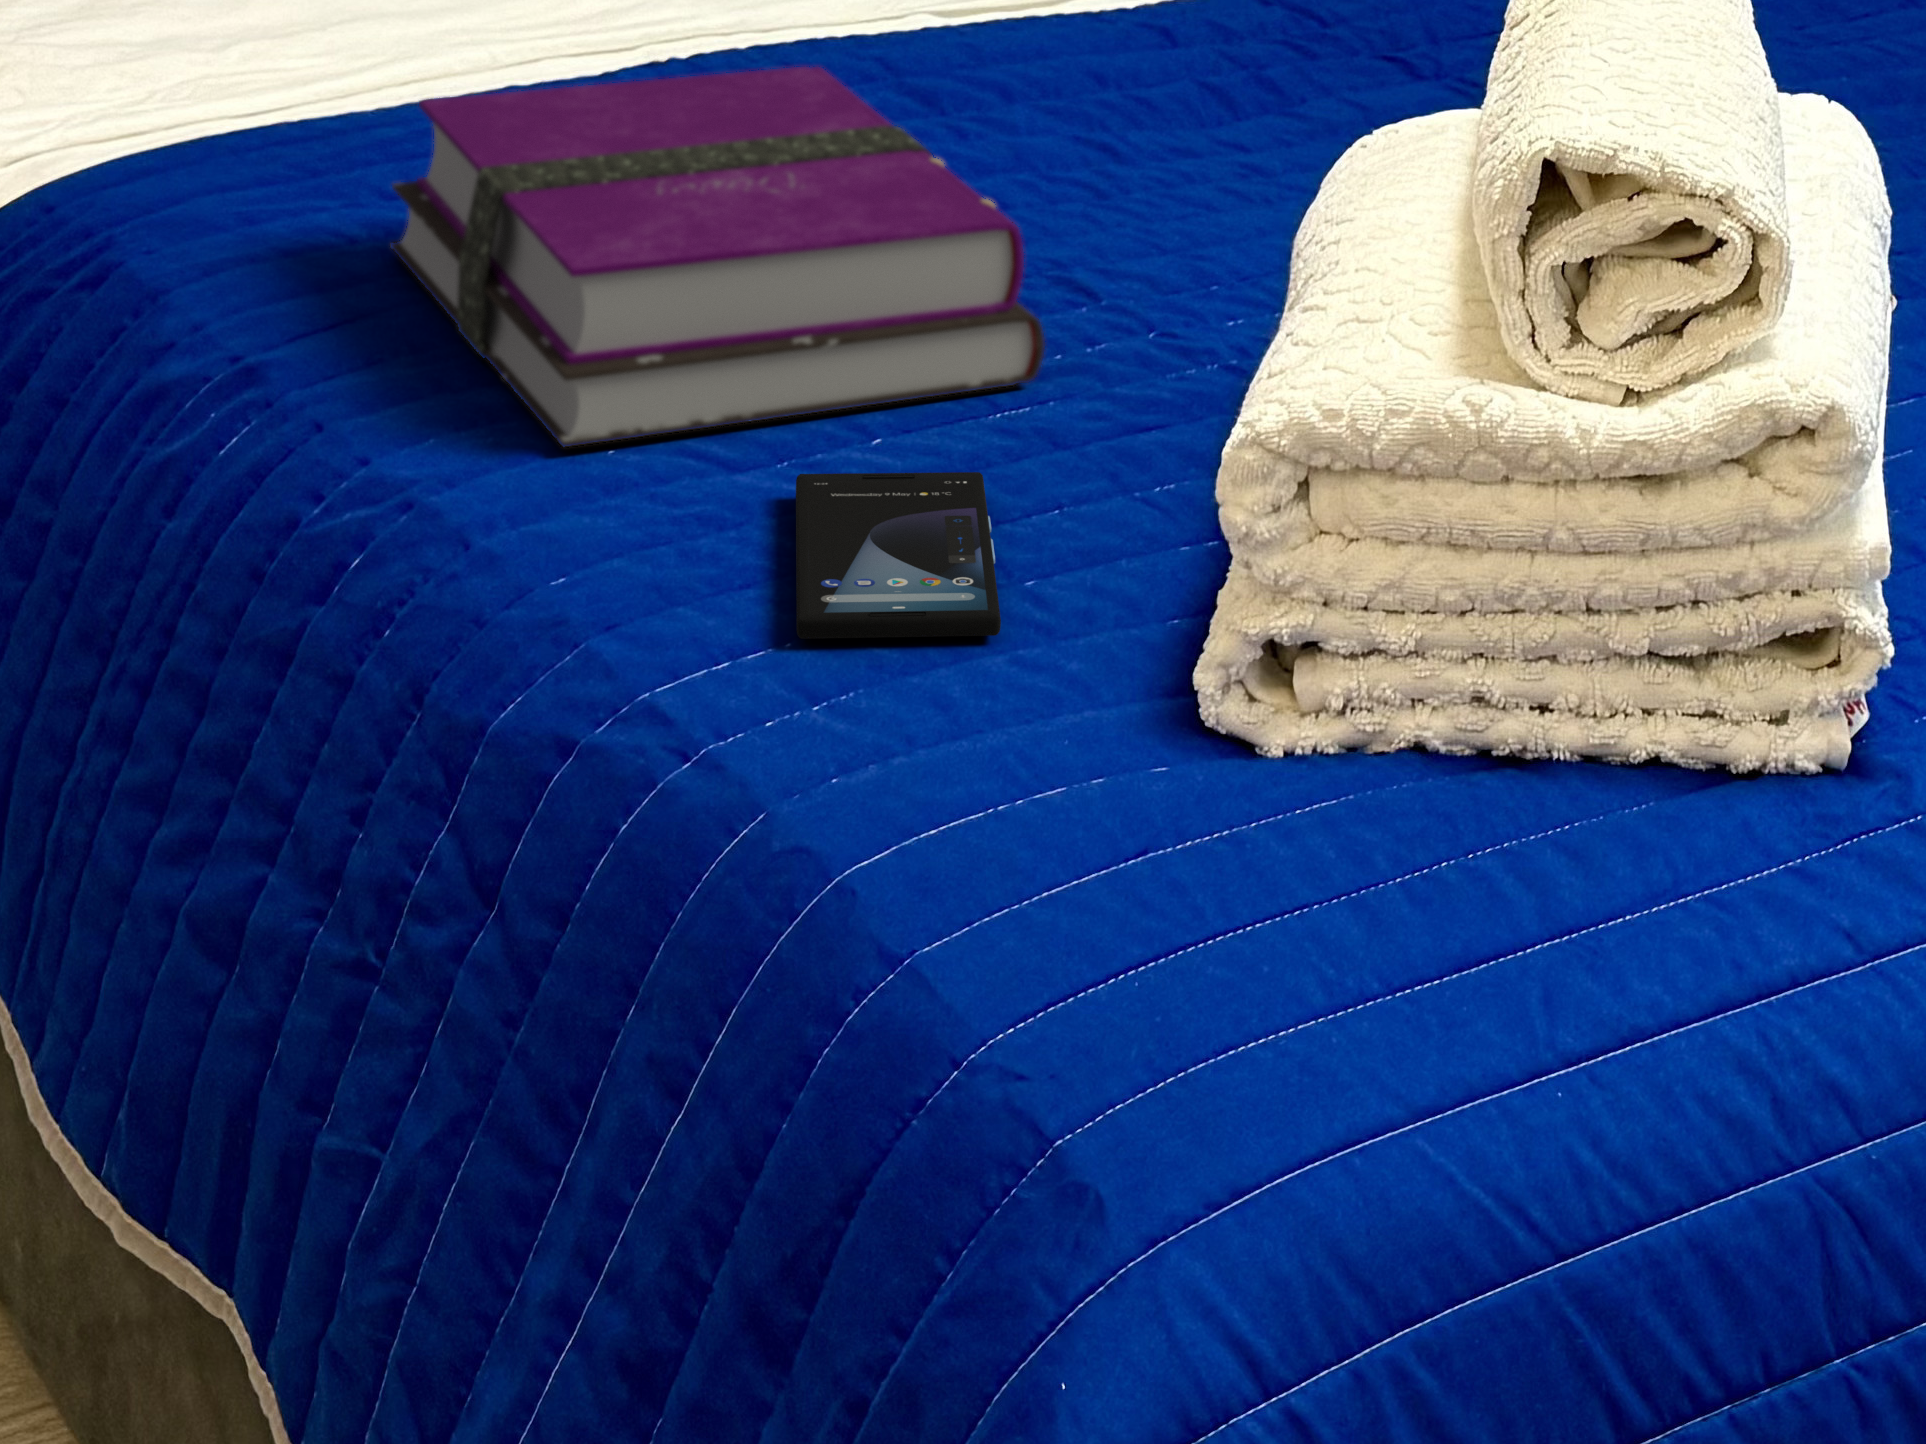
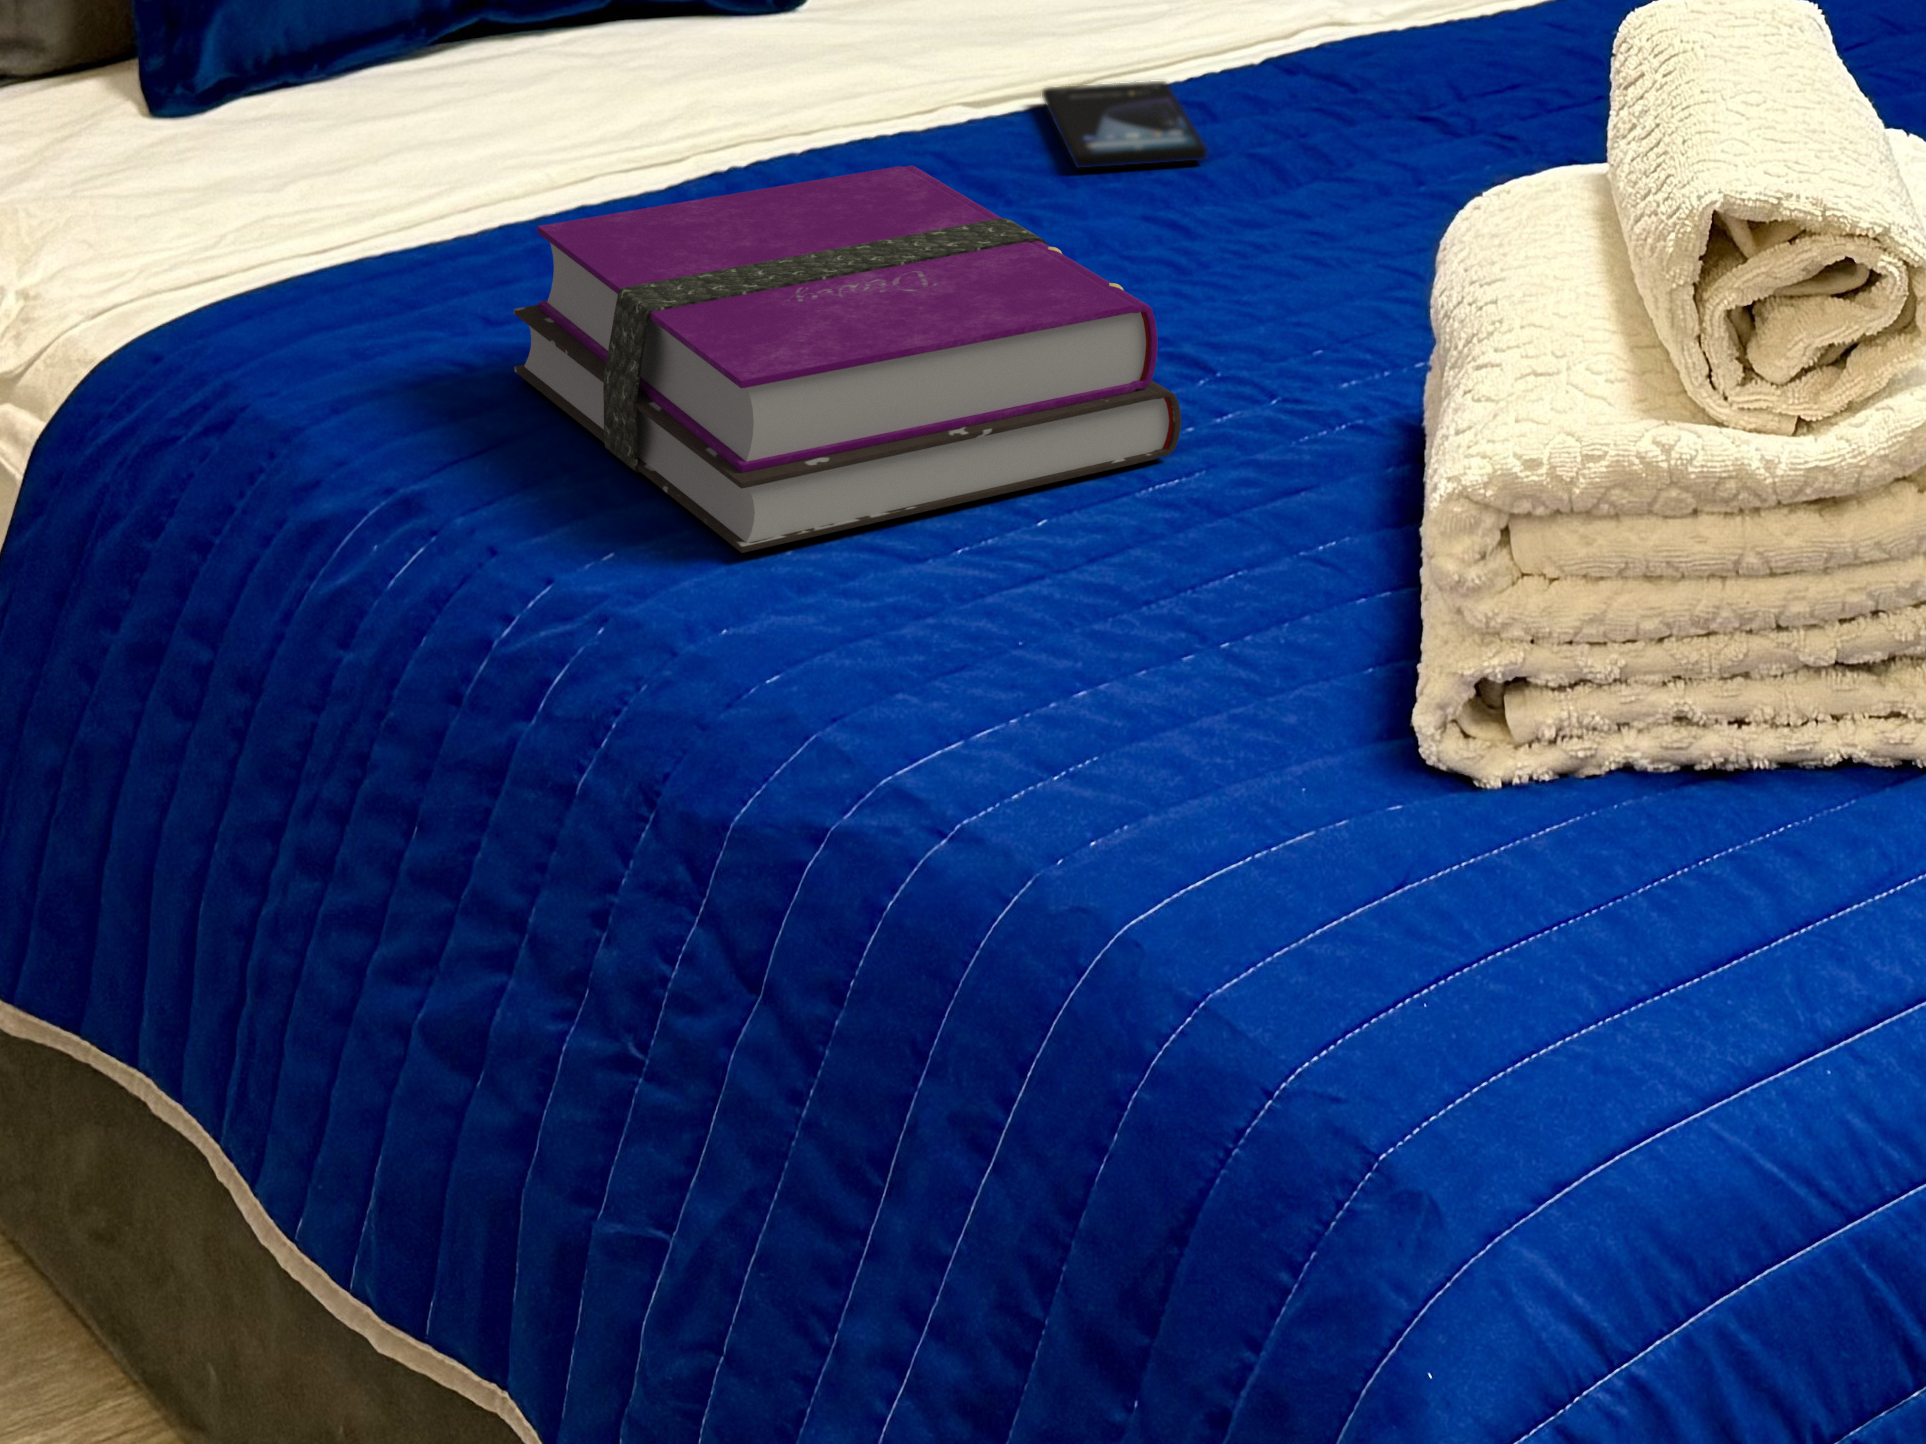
smartphone: present [796,472,1001,639] -> present [1042,81,1207,168]

